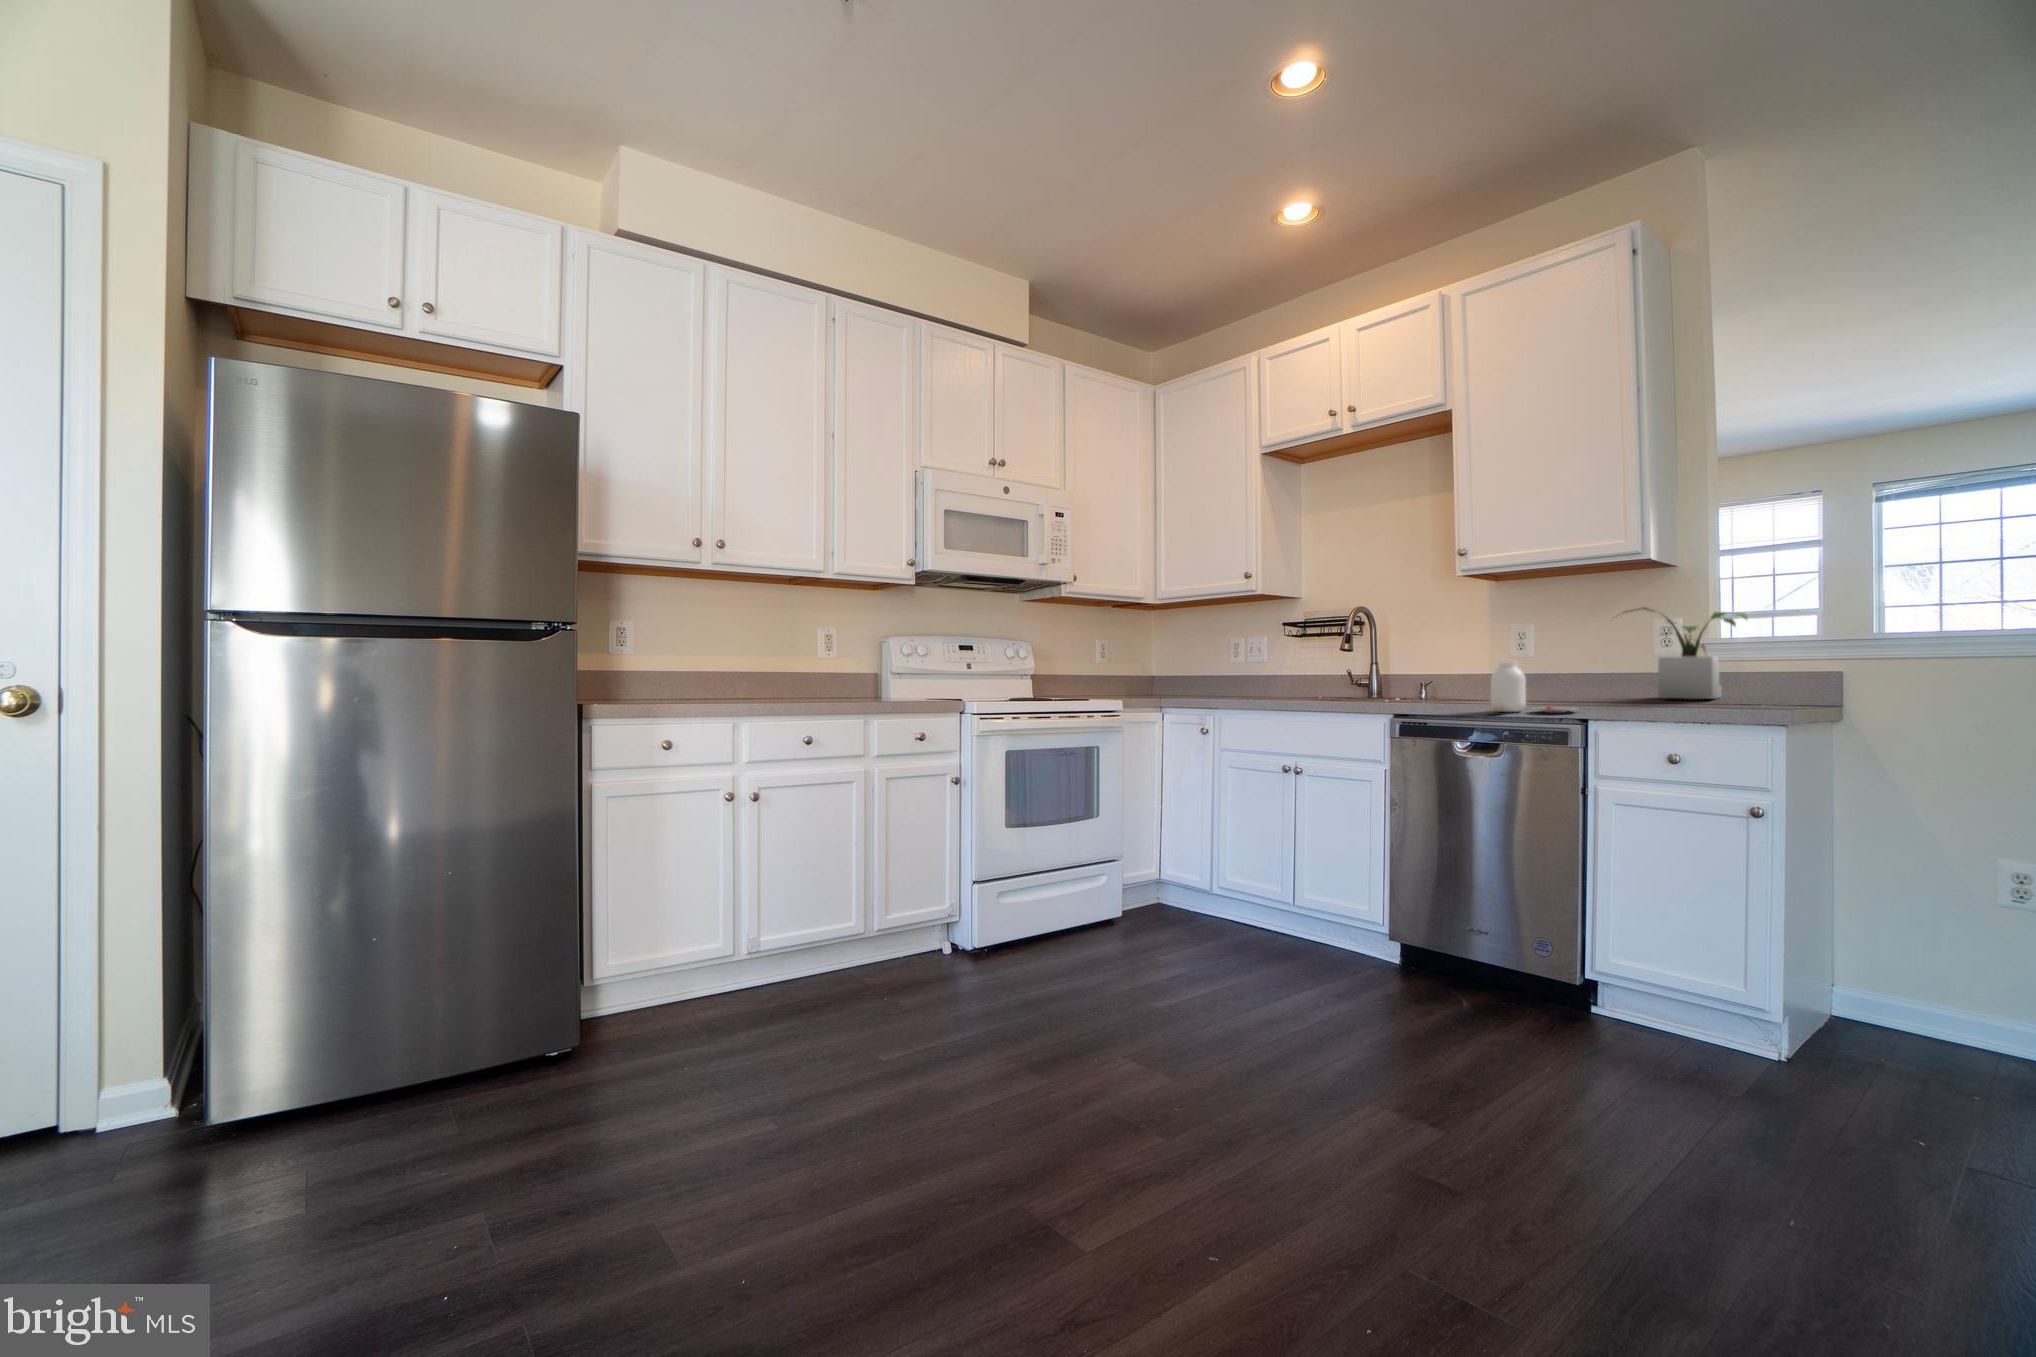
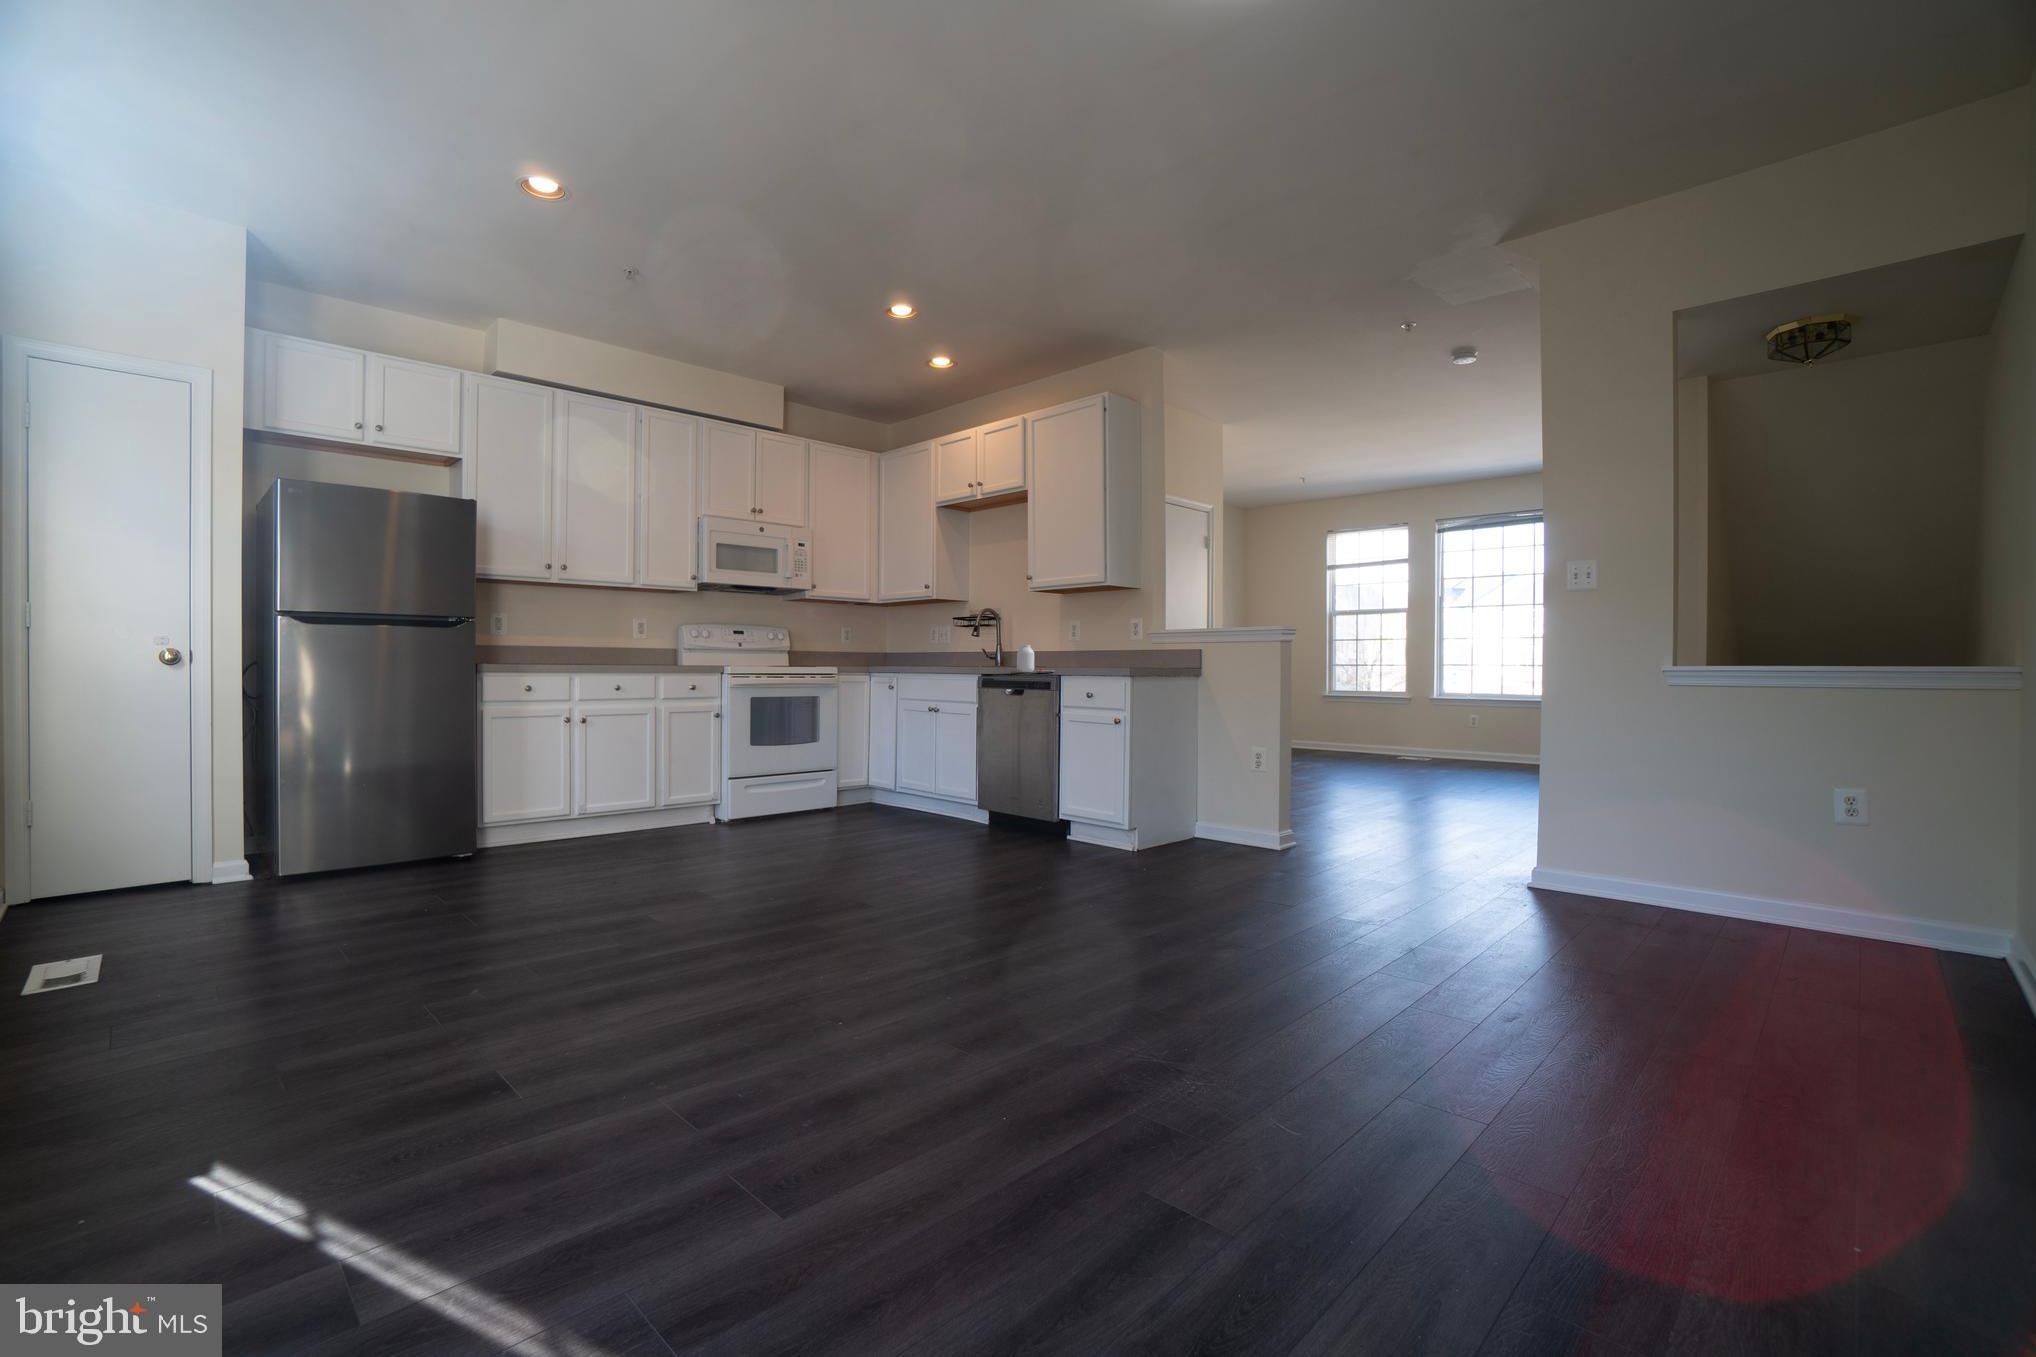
potted plant: present [1616,607,1748,699] -> none [1095,614,1159,666]

